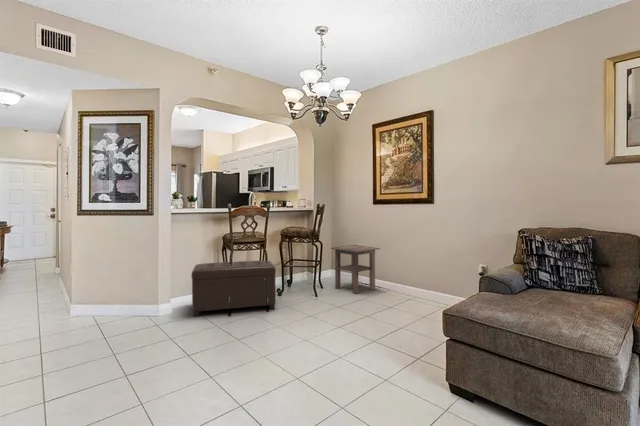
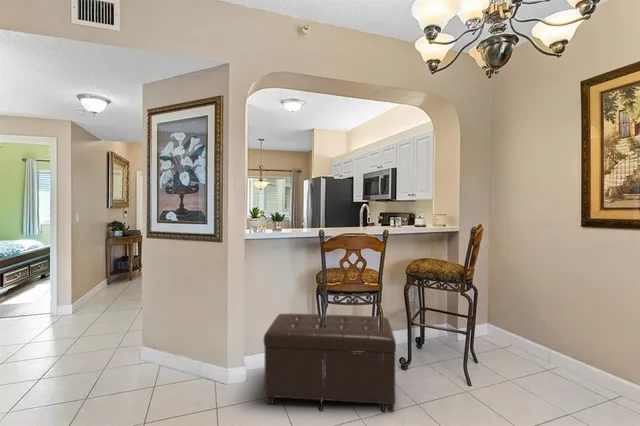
side table: present [330,245,380,294] -> none [491,295,599,395]

